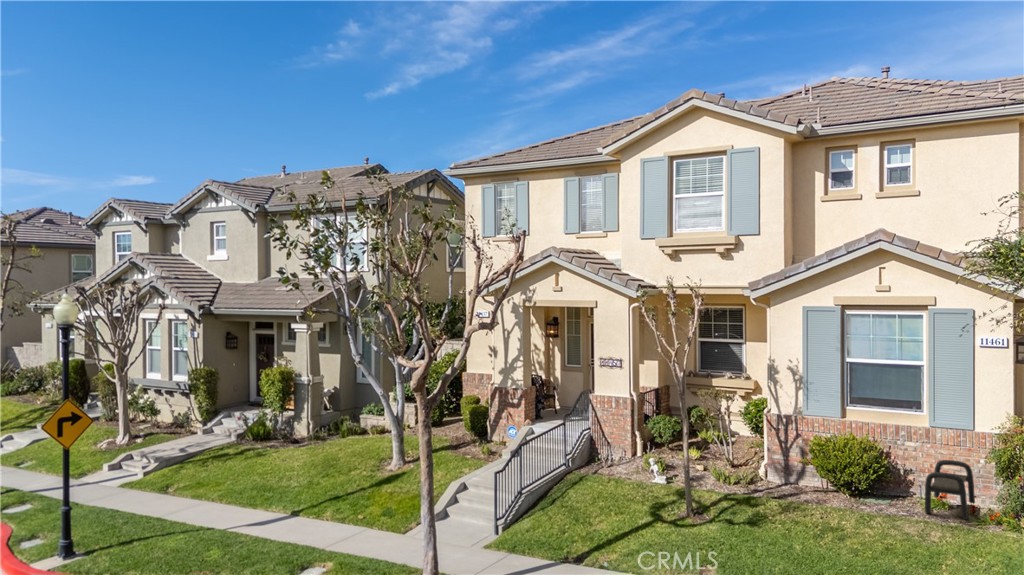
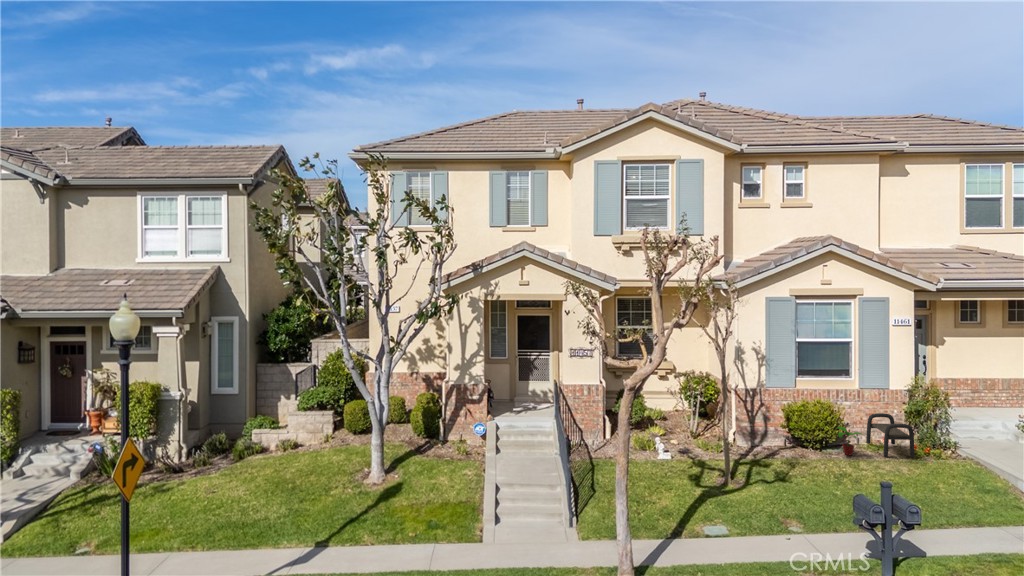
potted plant: none [859,469,900,505] -> present [837,427,861,455]

